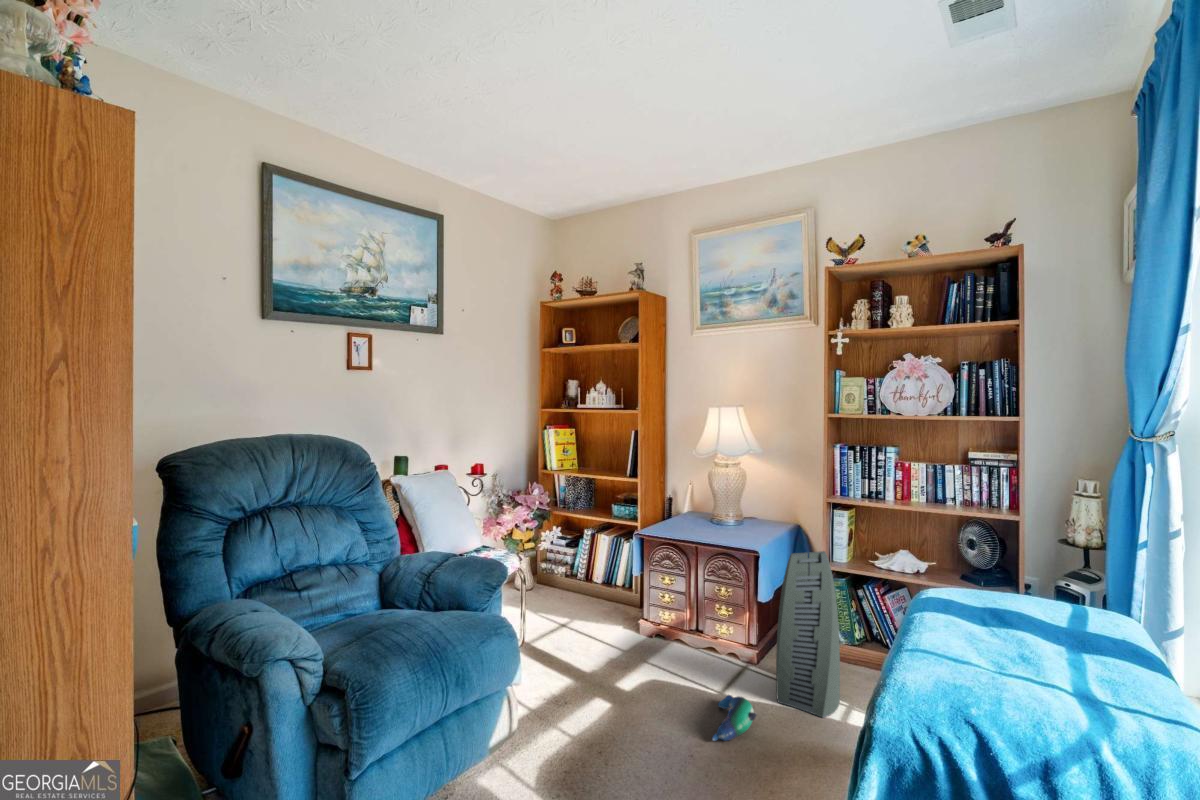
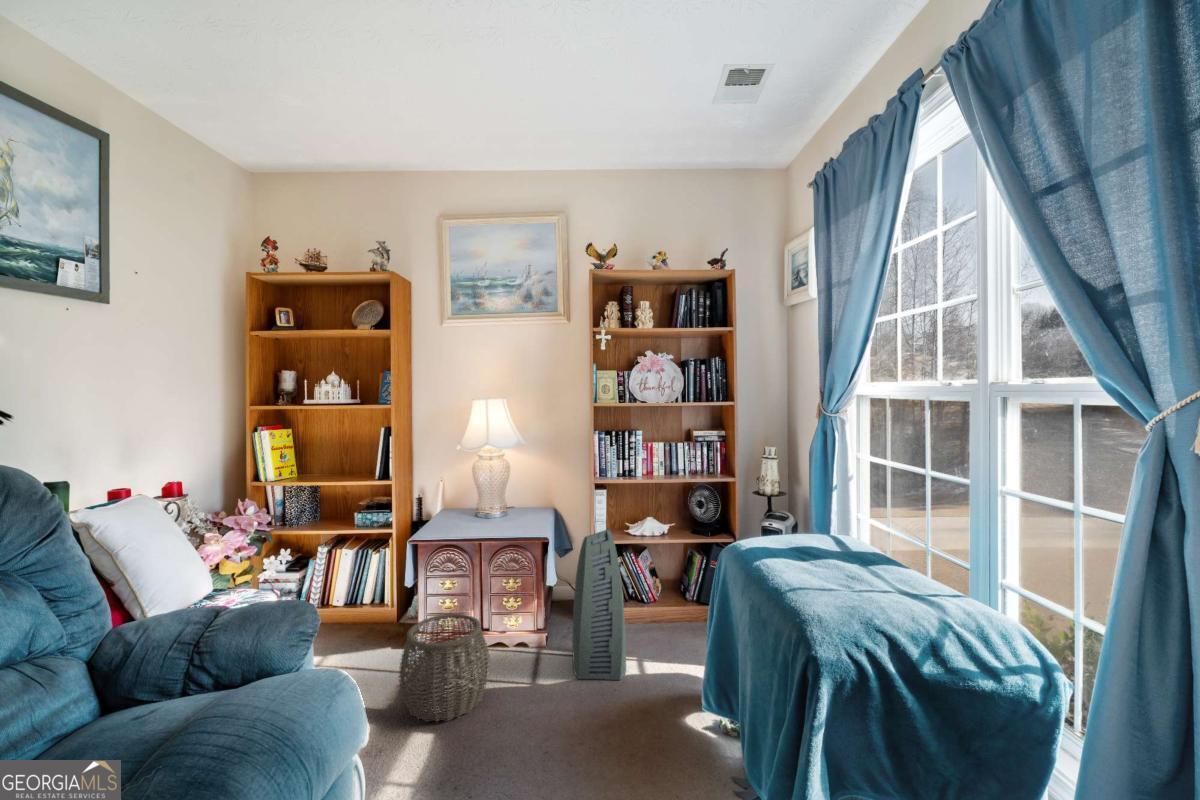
woven basket: none [608,602,687,696] -> present [399,614,490,722]
plush toy: present [712,695,757,741] -> none [530,686,578,742]

